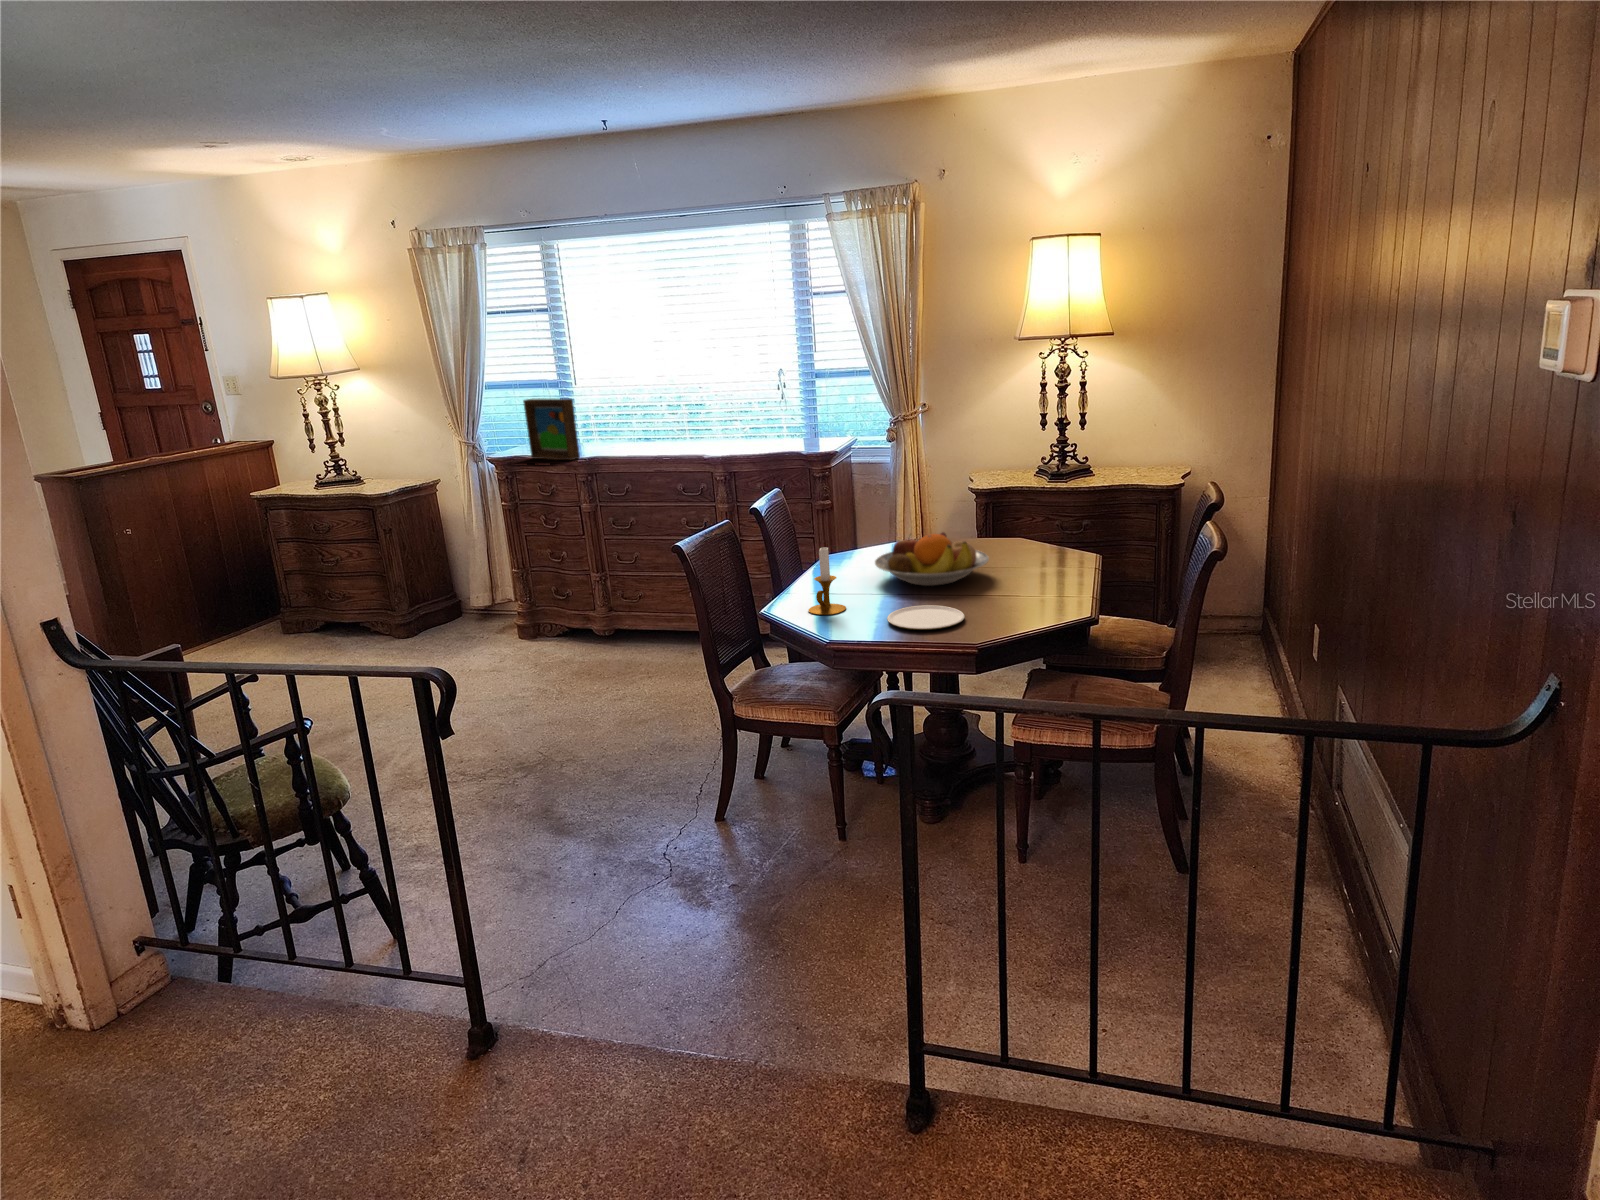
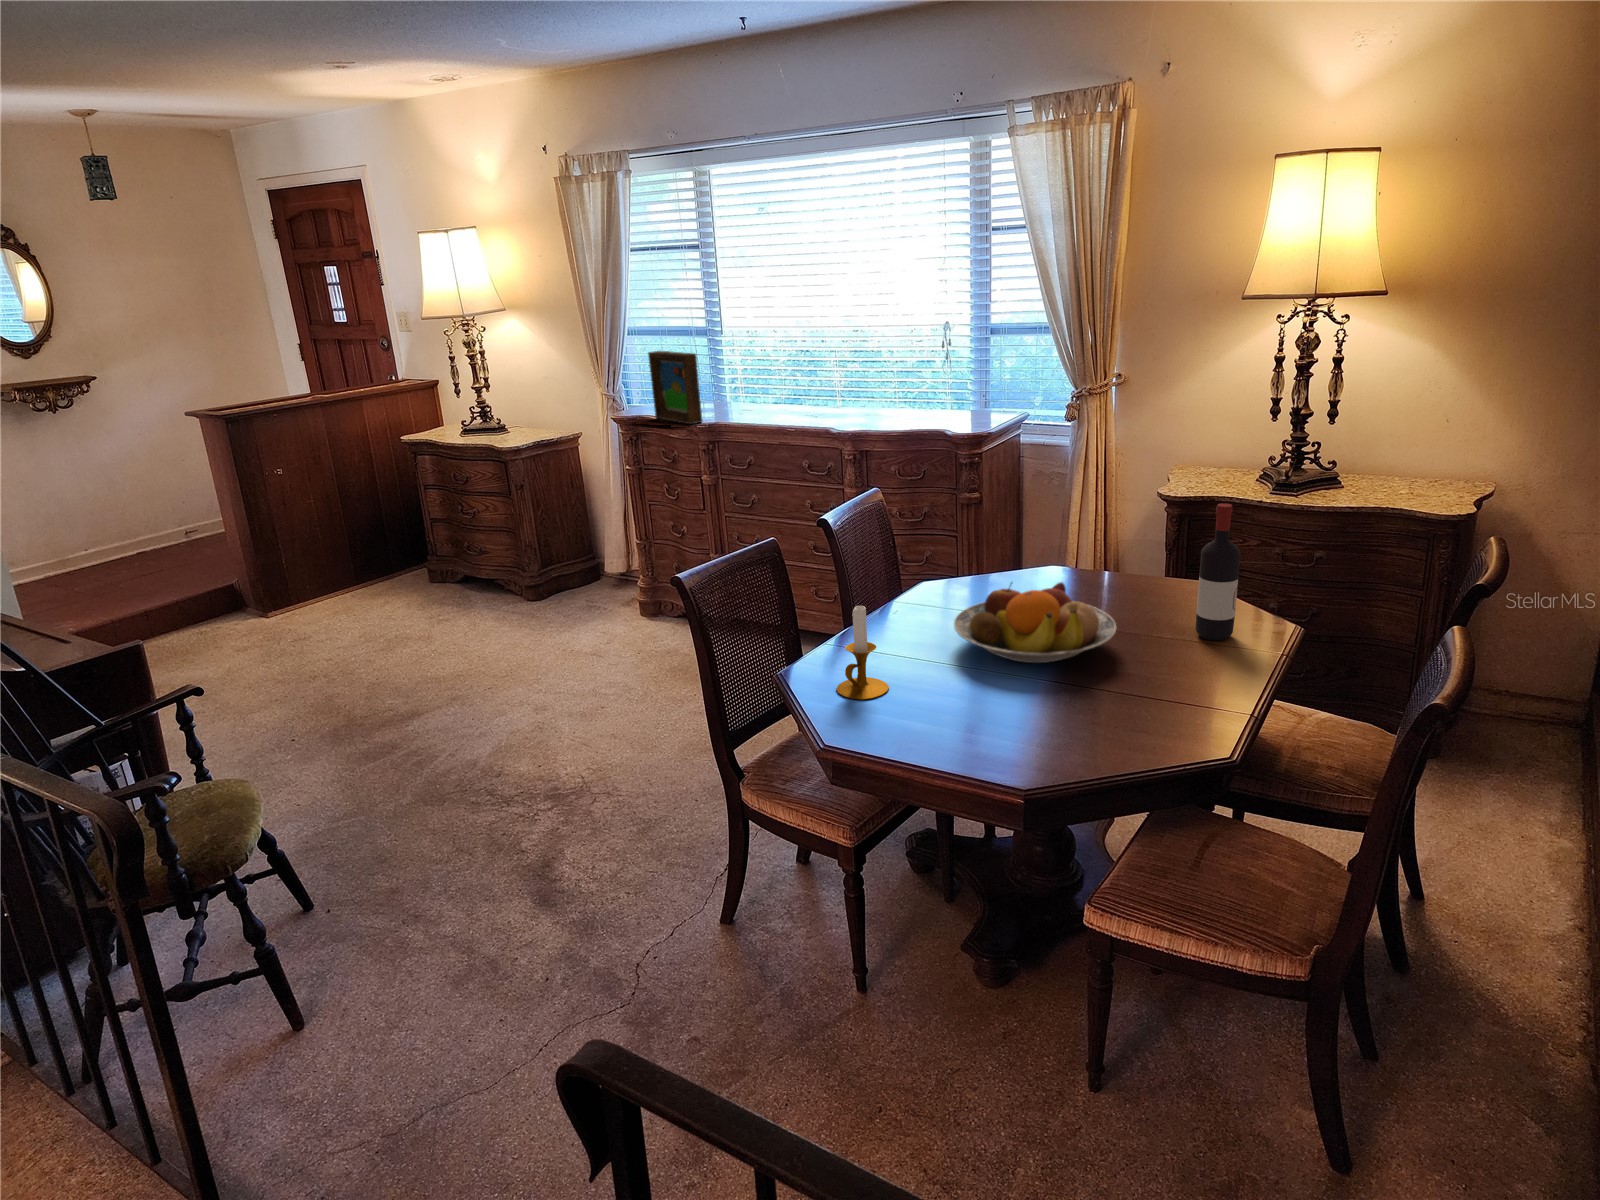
wine bottle: none [1035,467,1061,563] -> present [1196,503,1241,640]
plate: present [887,605,964,630] -> none [926,704,1039,757]

